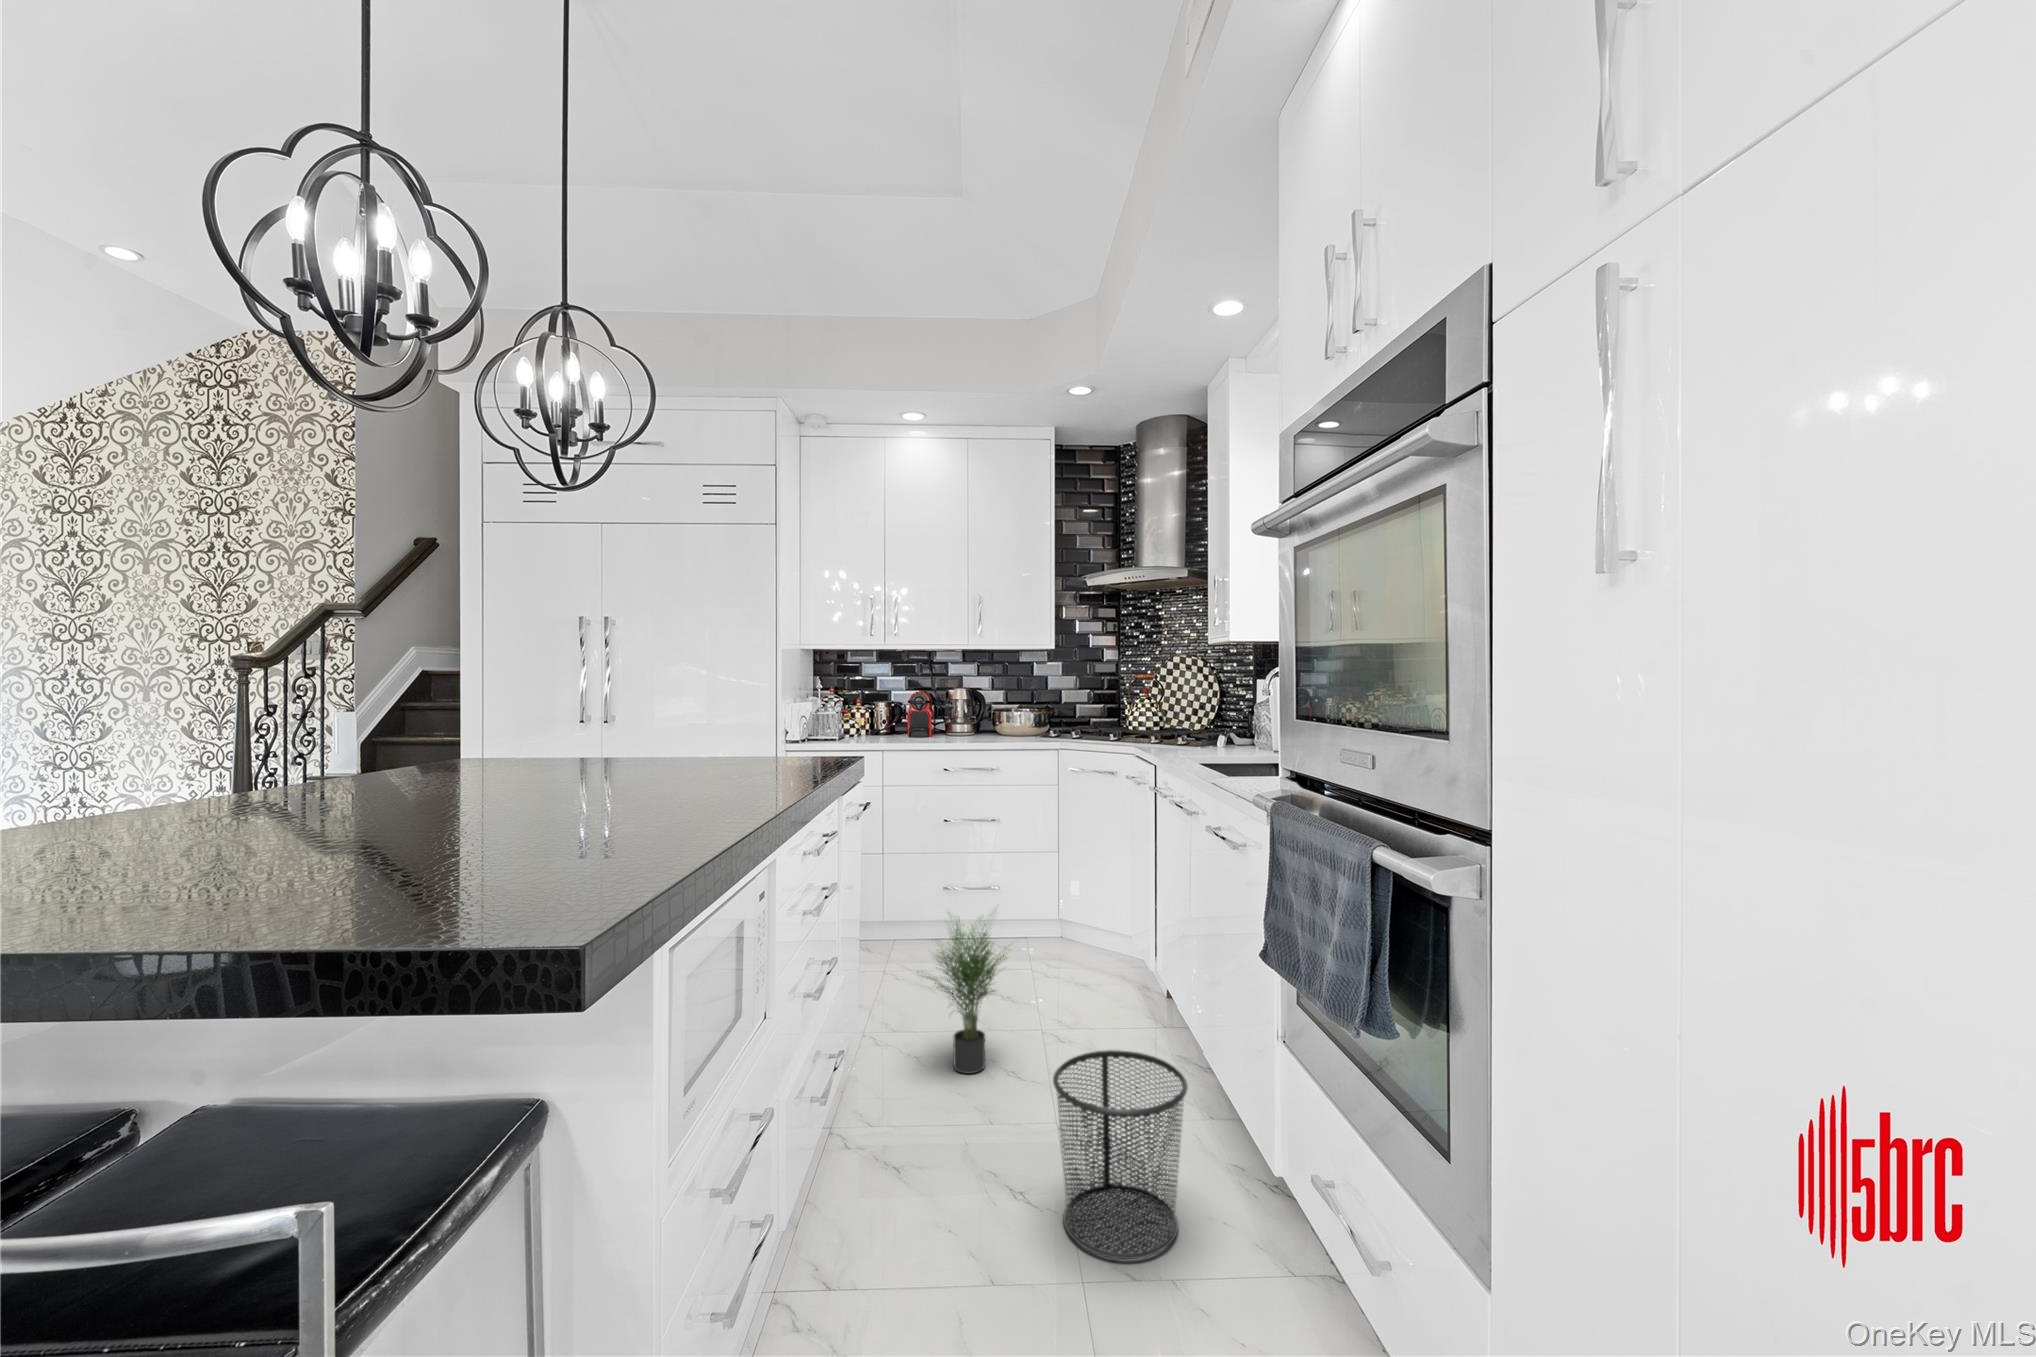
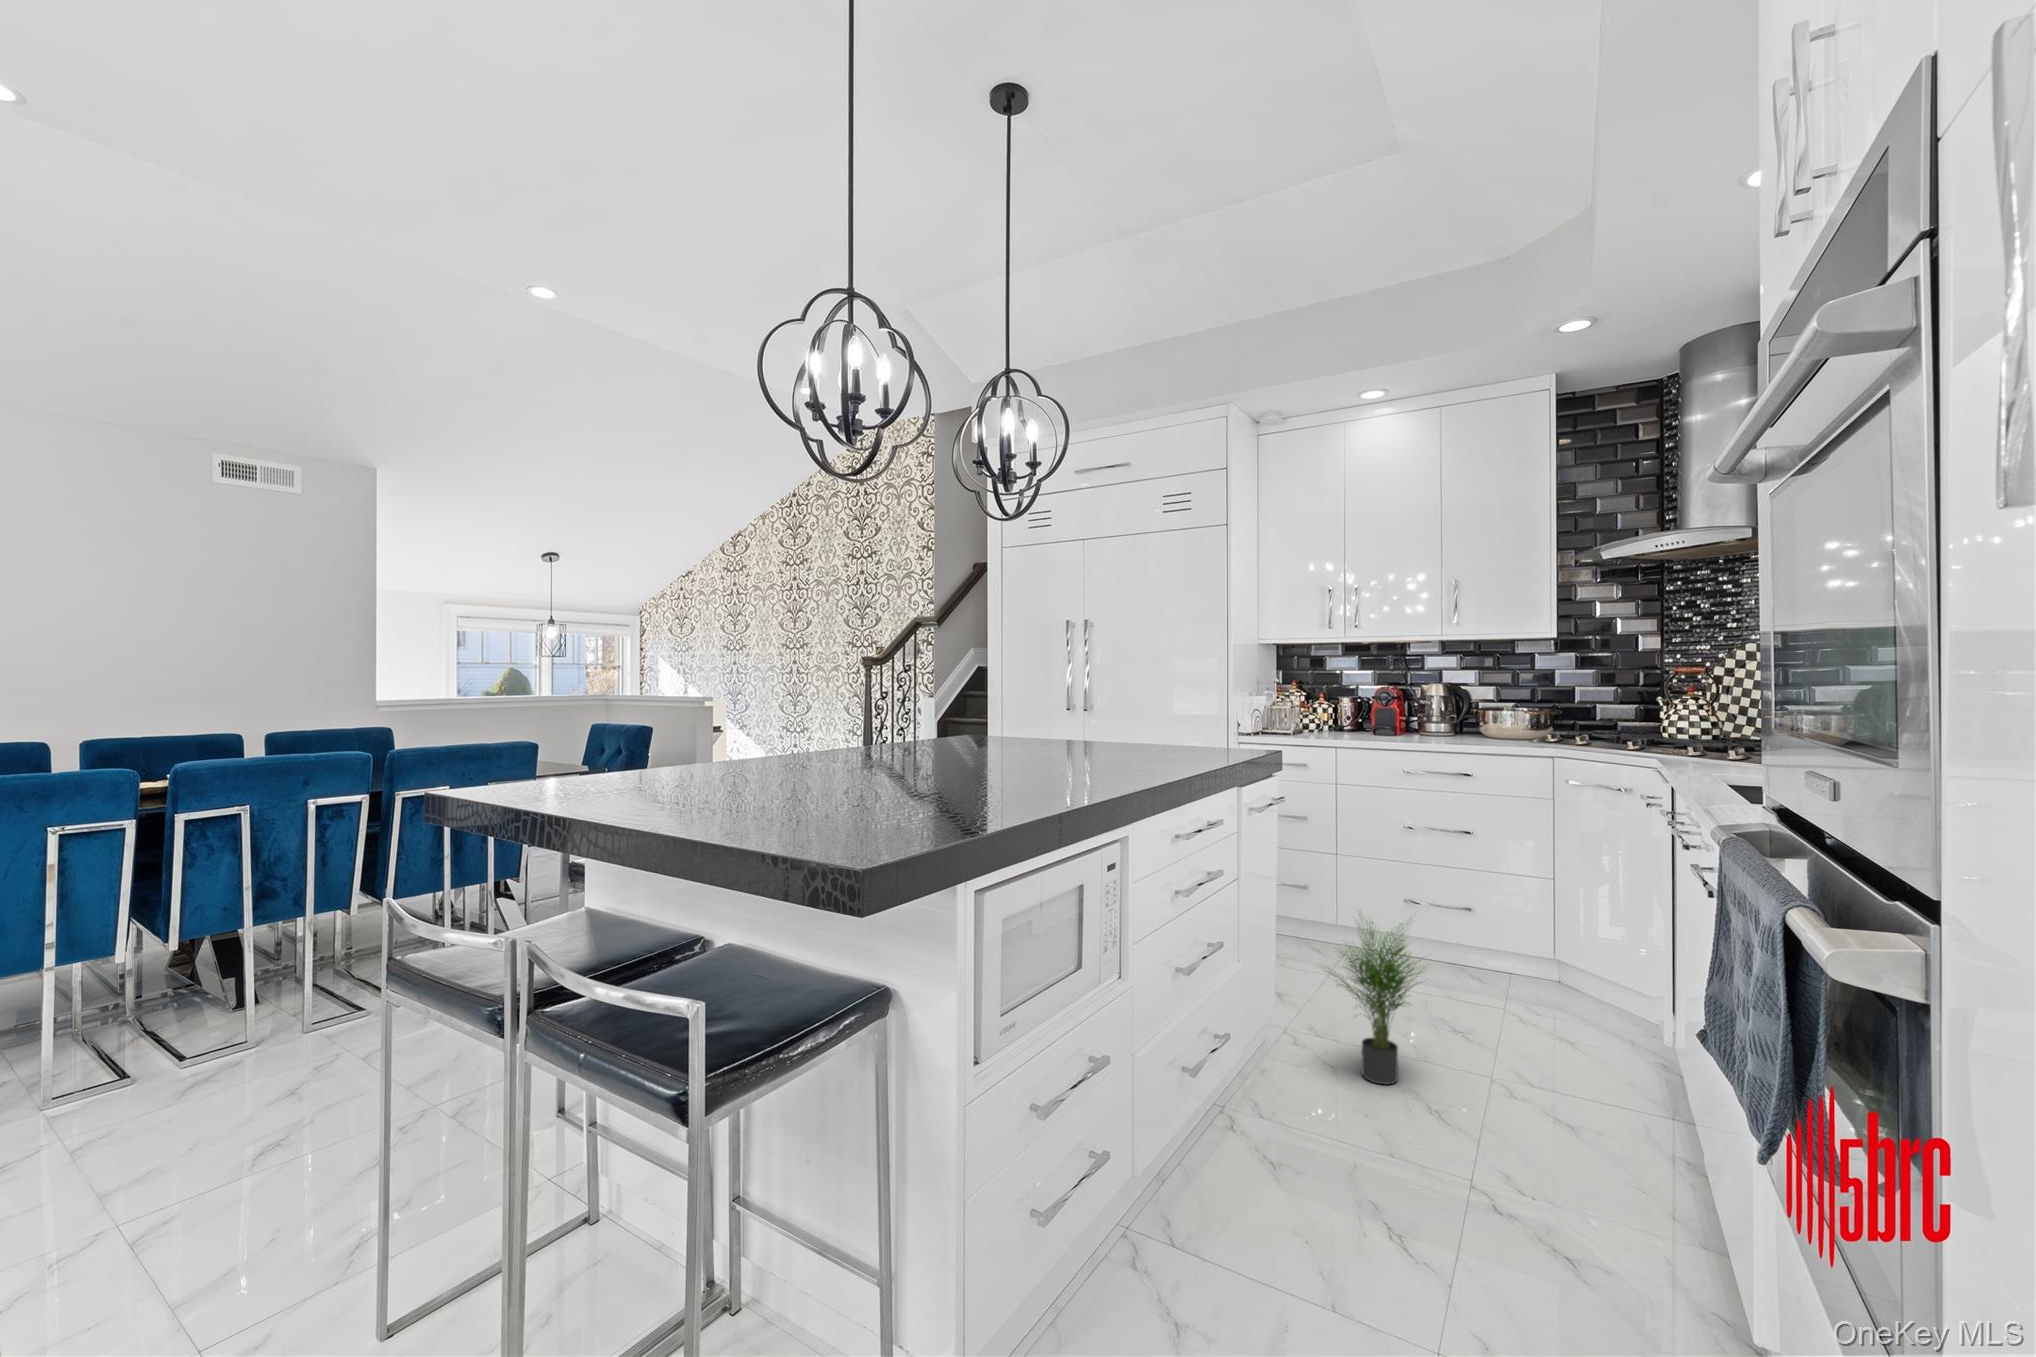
waste bin: present [1053,1050,1188,1259] -> none [1408,1075,1577,1307]

